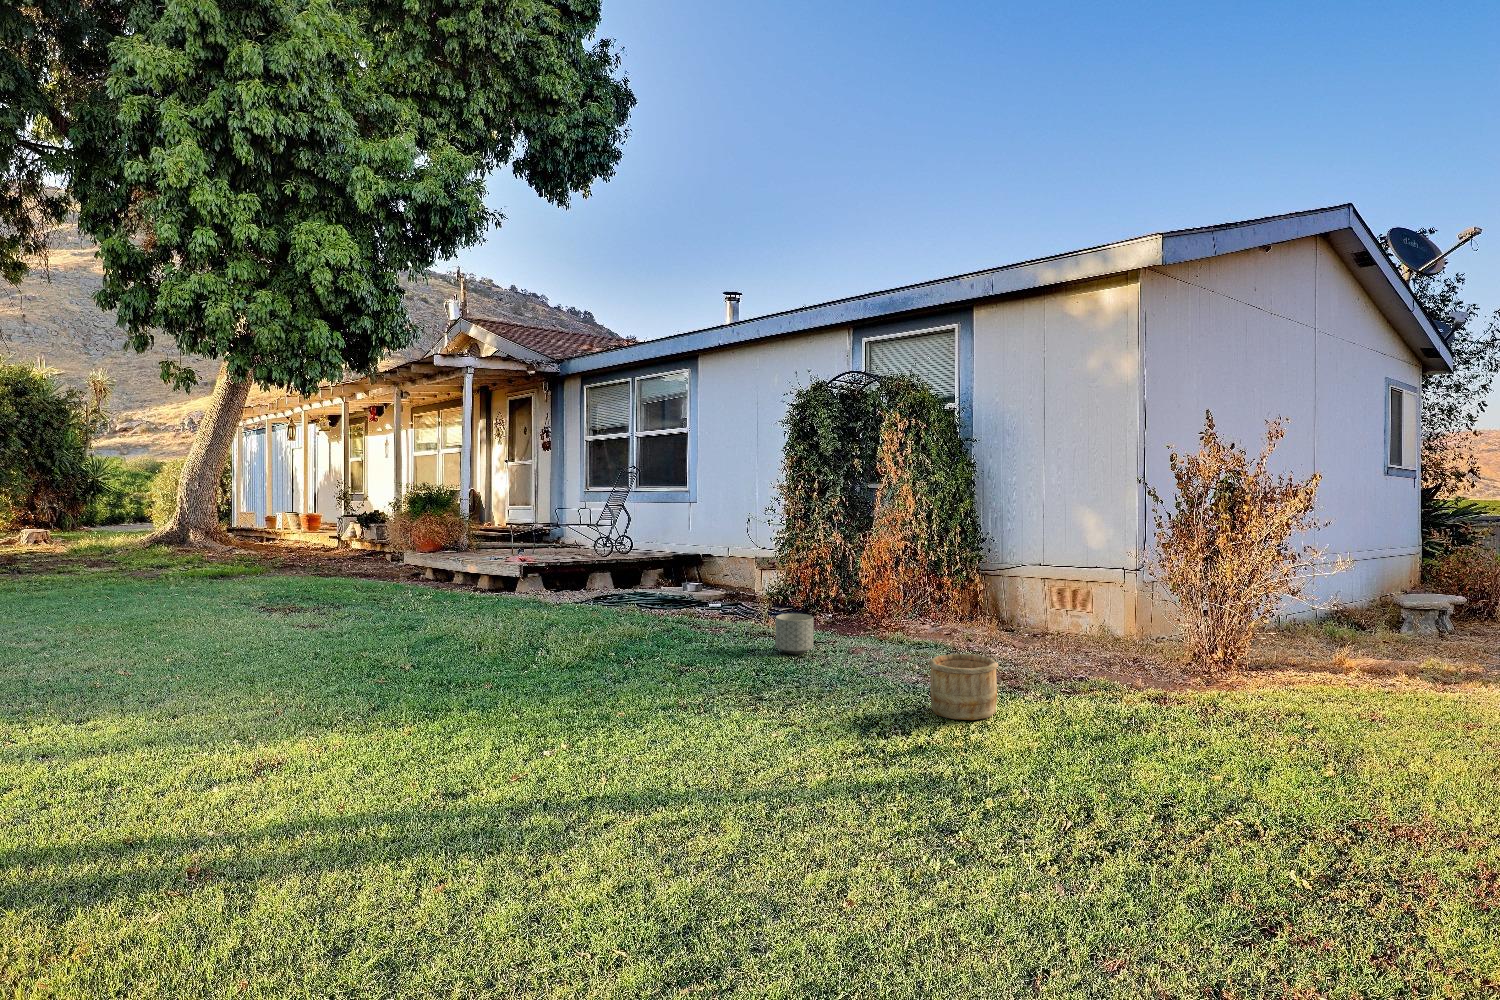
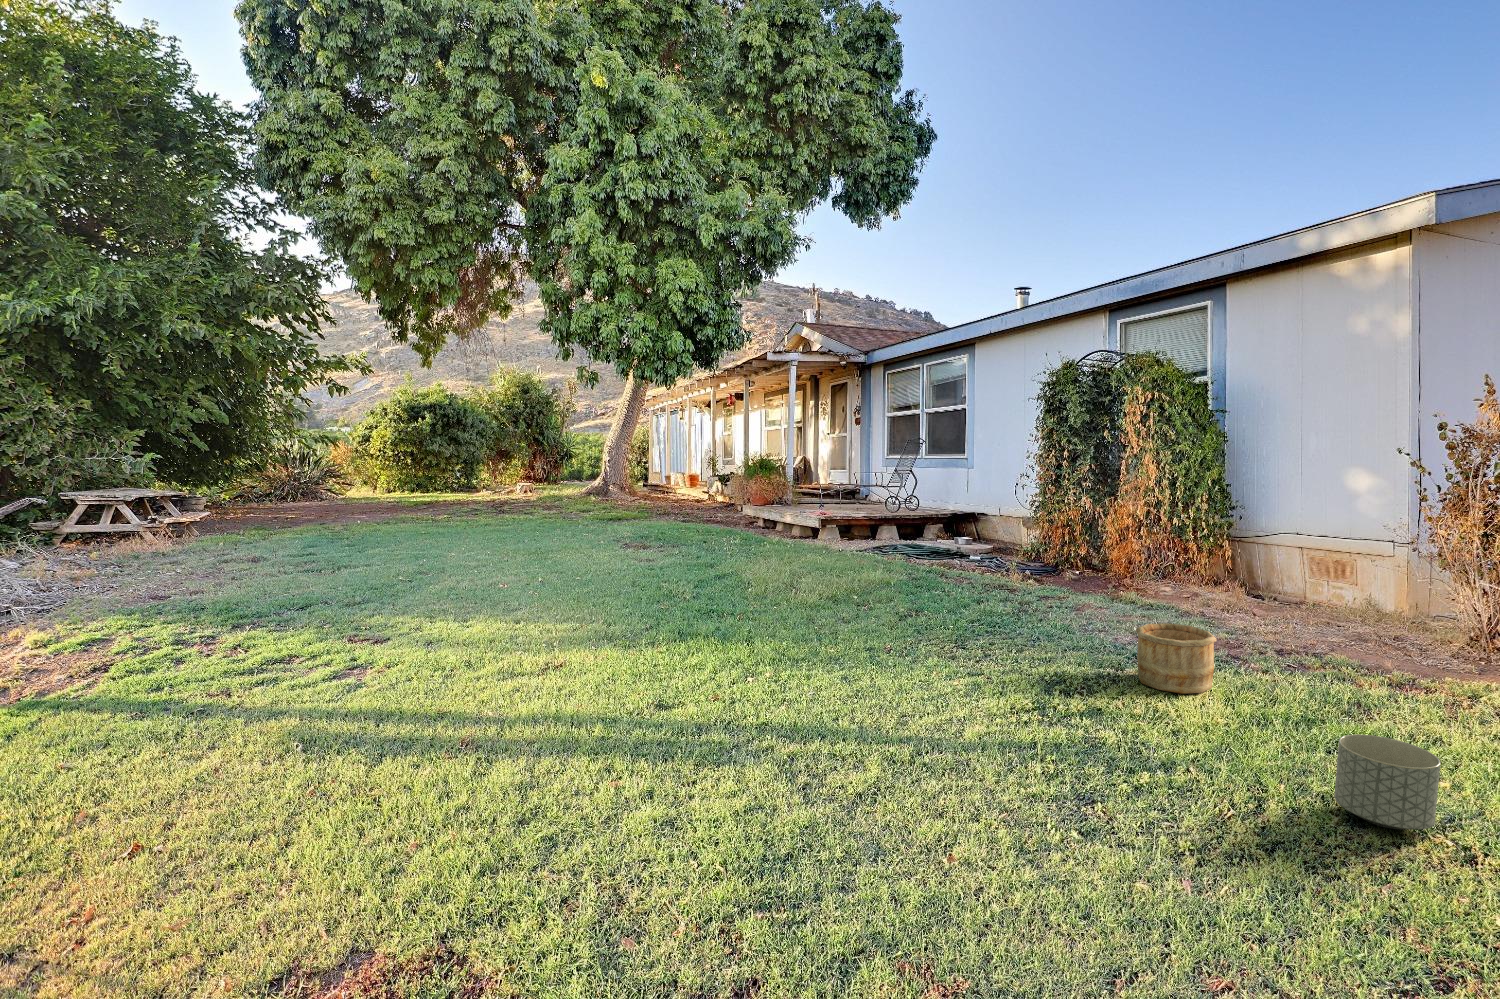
planter: present [775,614,814,654] -> present [1334,734,1441,829]

